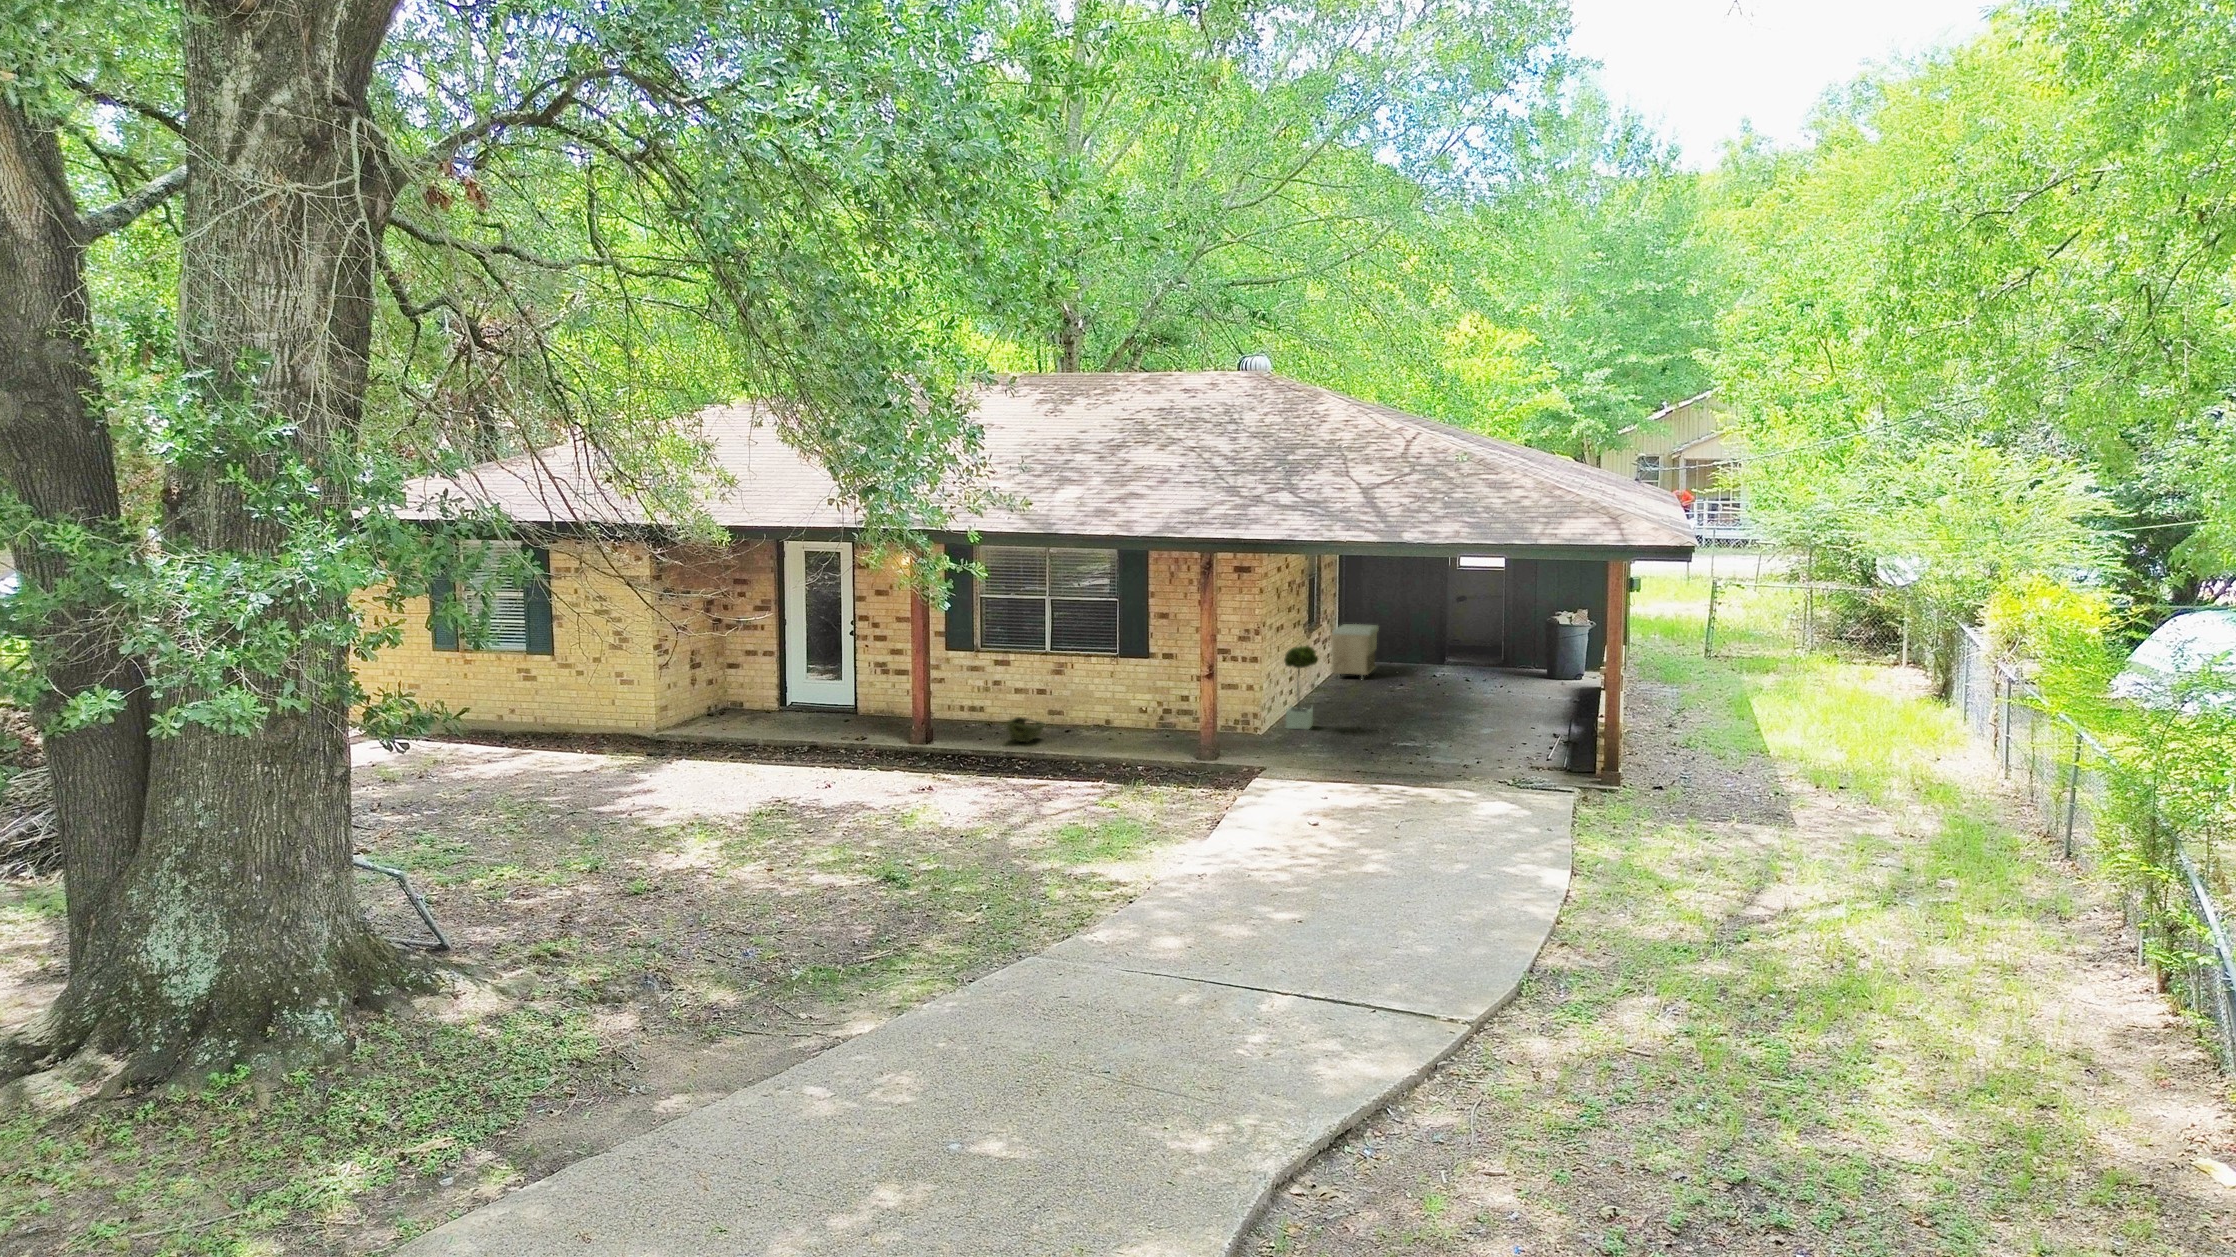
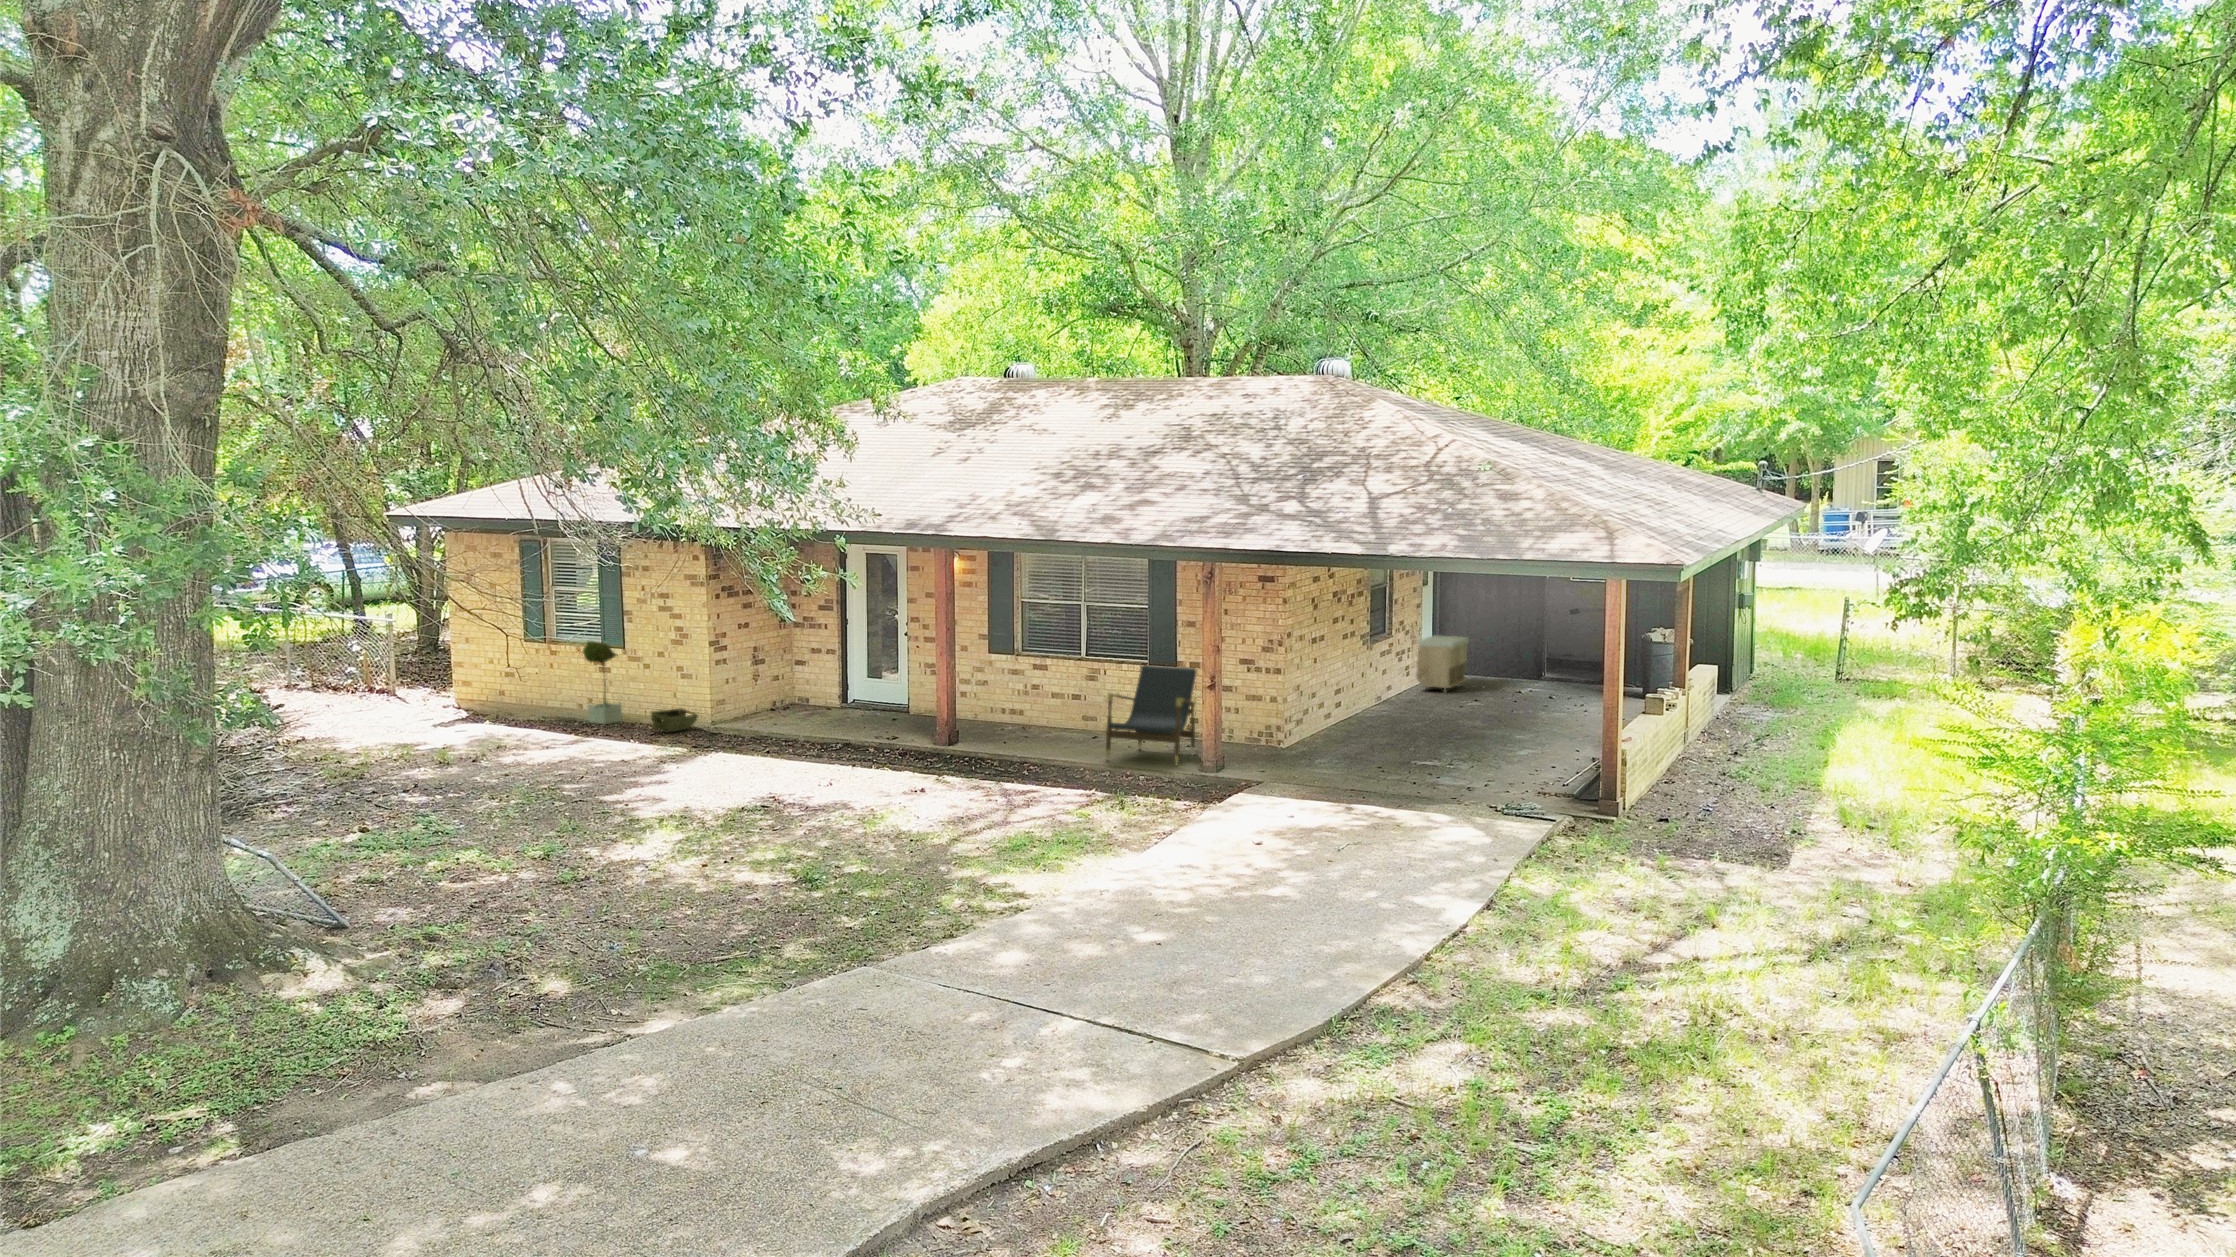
potted tree: present [1284,645,1318,730] -> present [583,641,622,724]
lounge chair: none [1090,657,1175,756] -> present [1106,665,1196,765]
woven basket: present [1007,717,1044,743] -> present [650,708,698,732]

